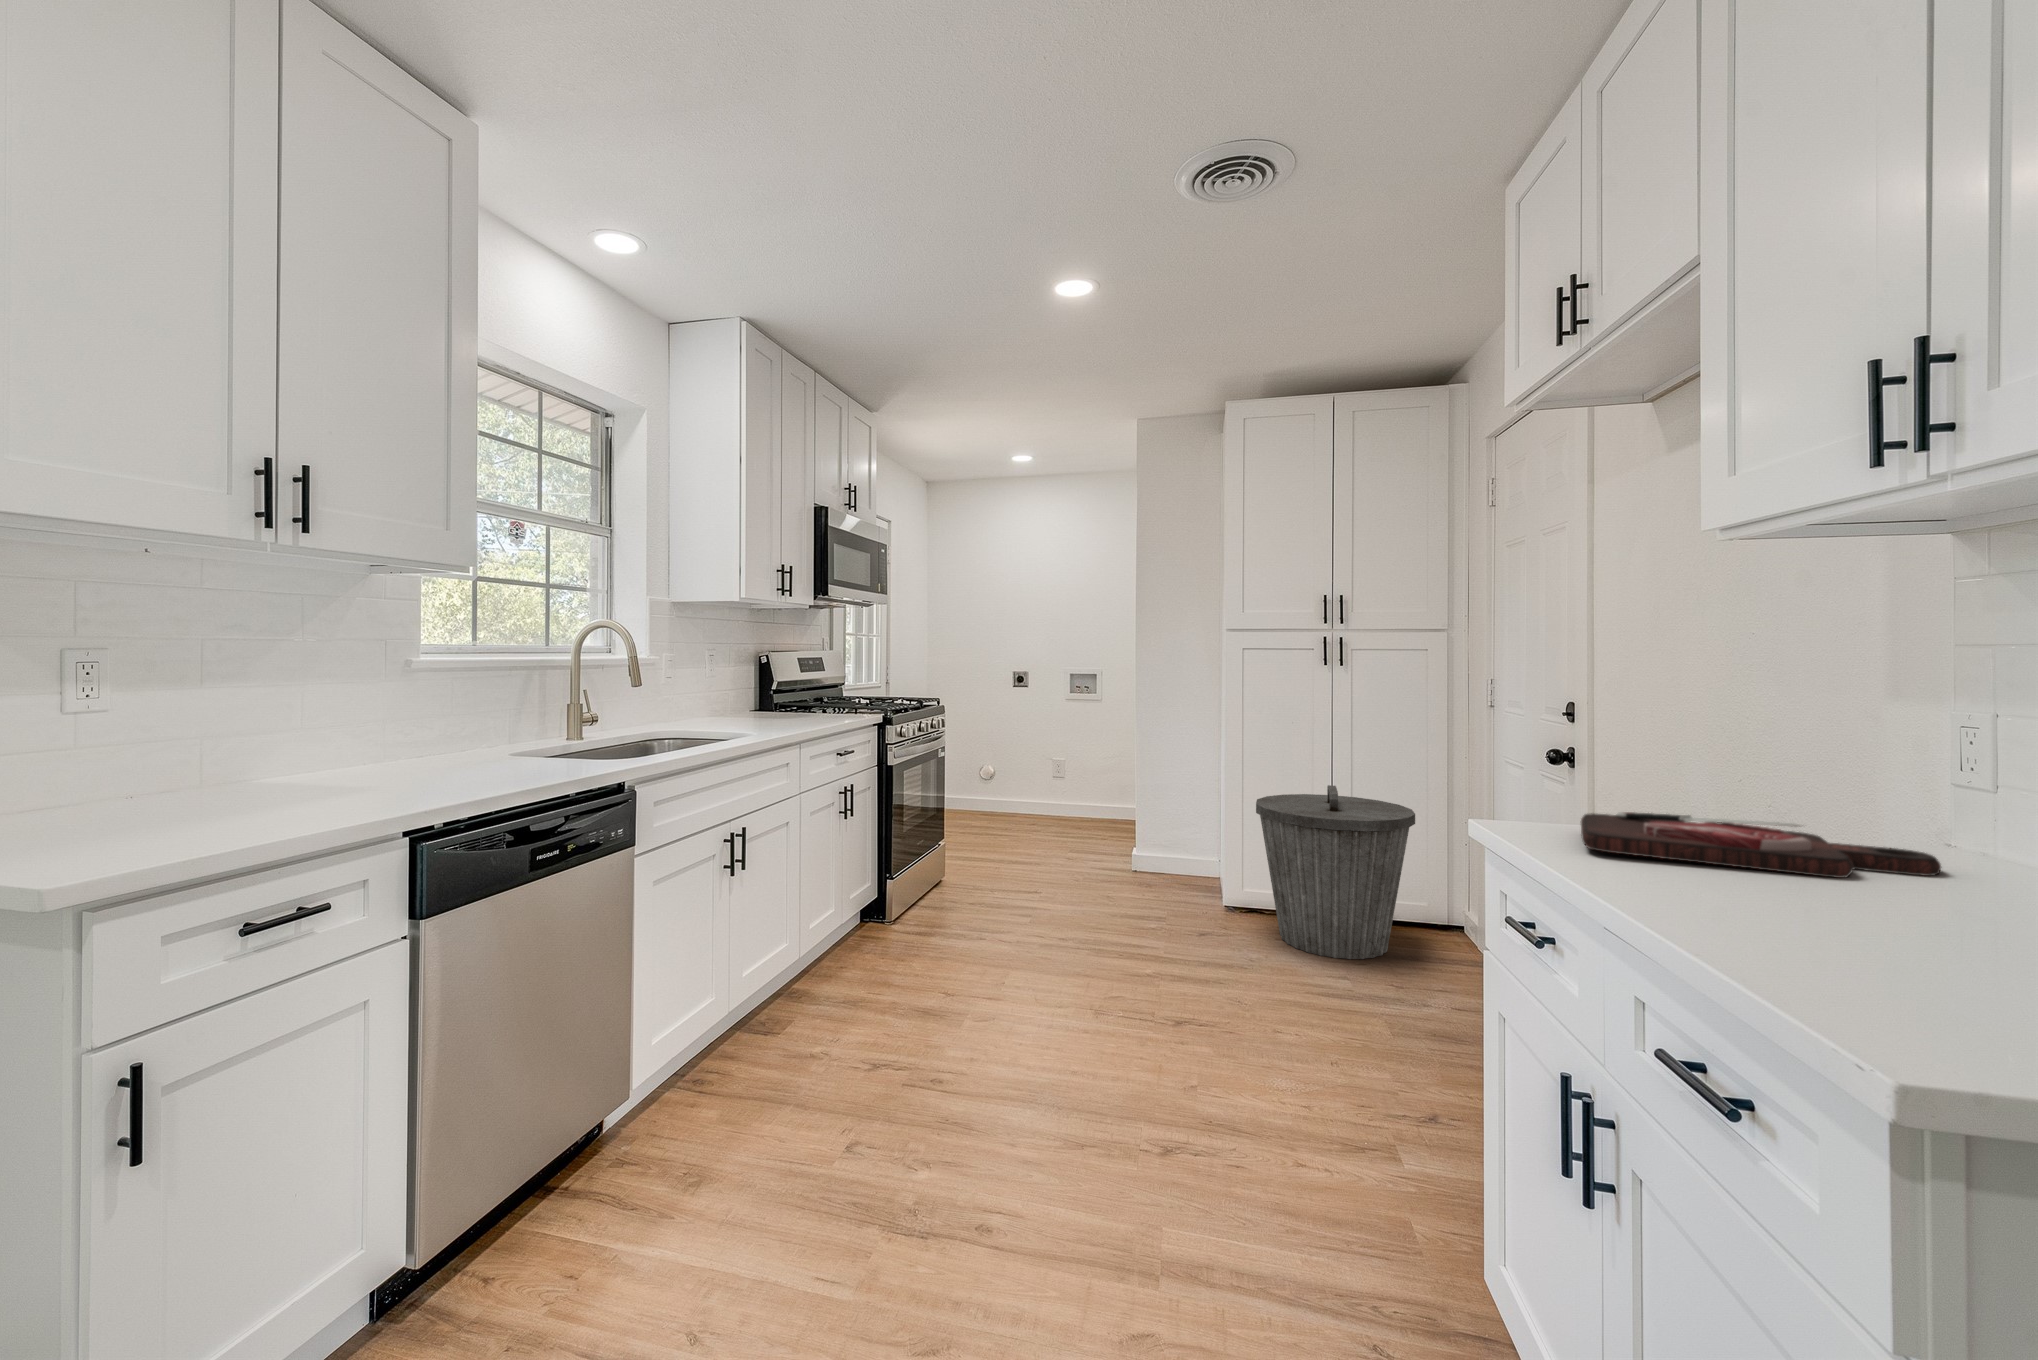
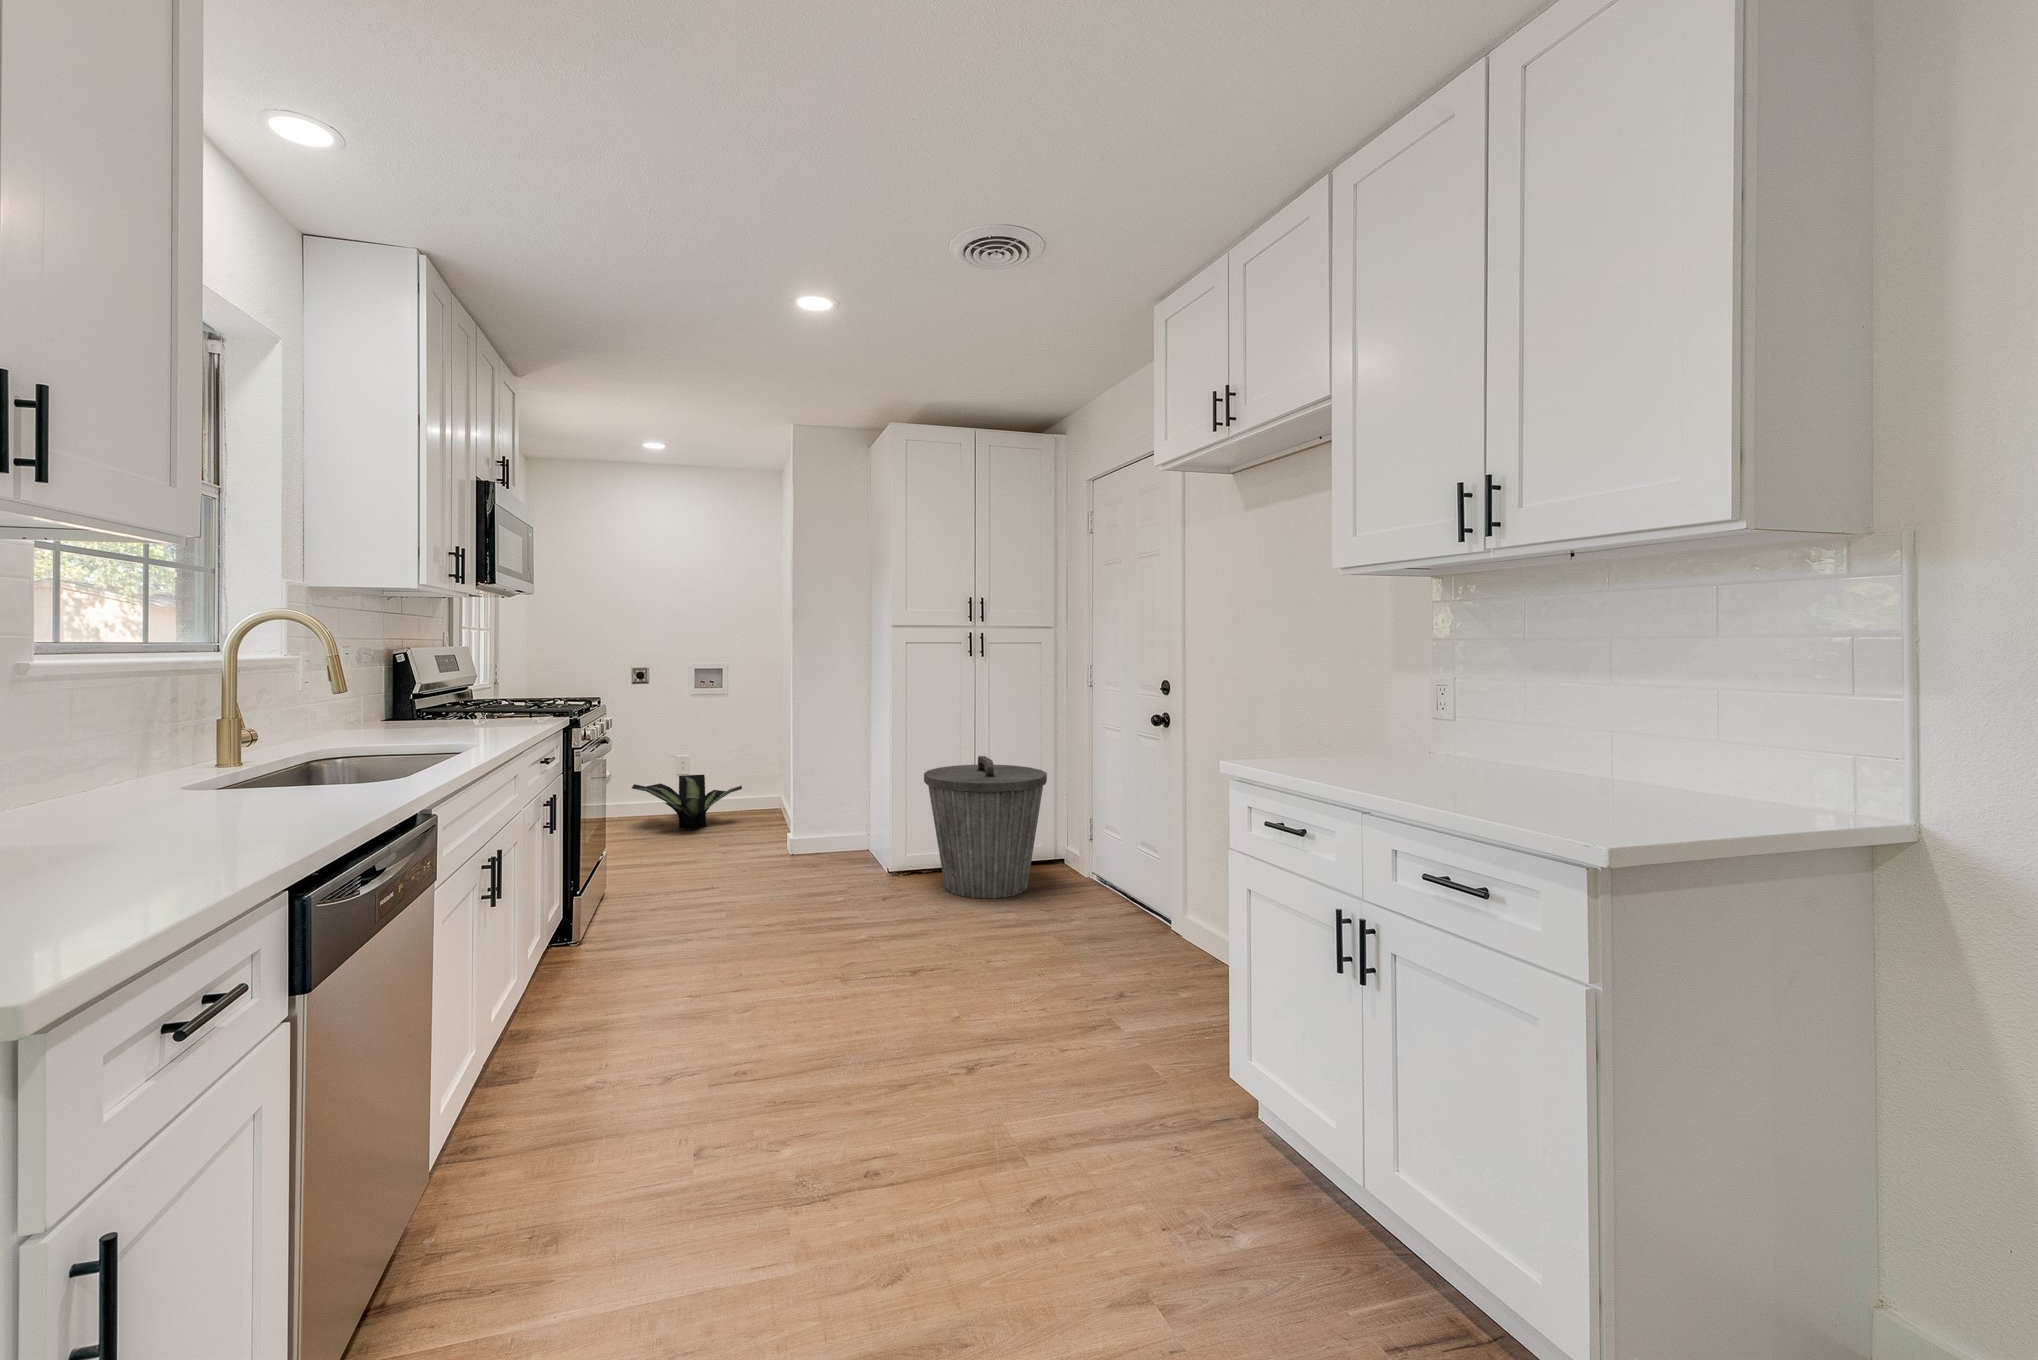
potted plant: none [1003,779,1110,834] -> present [632,775,742,830]
cutting board: present [1581,812,1941,878] -> none [1280,745,1459,773]

